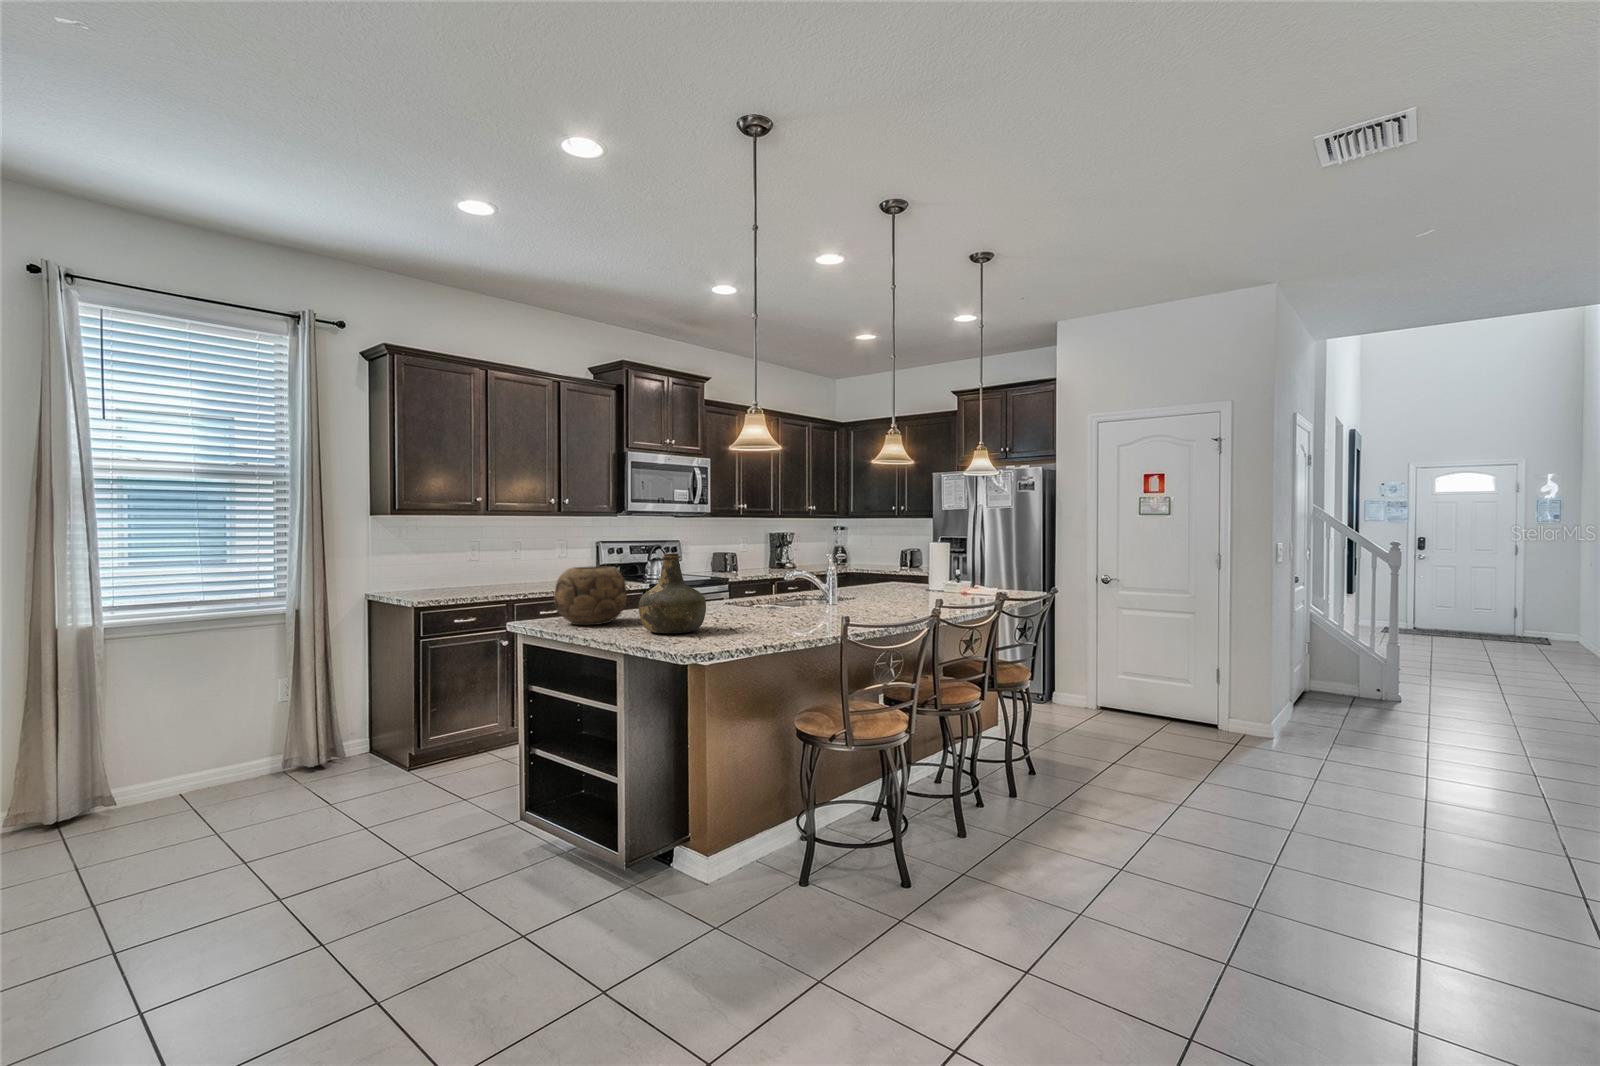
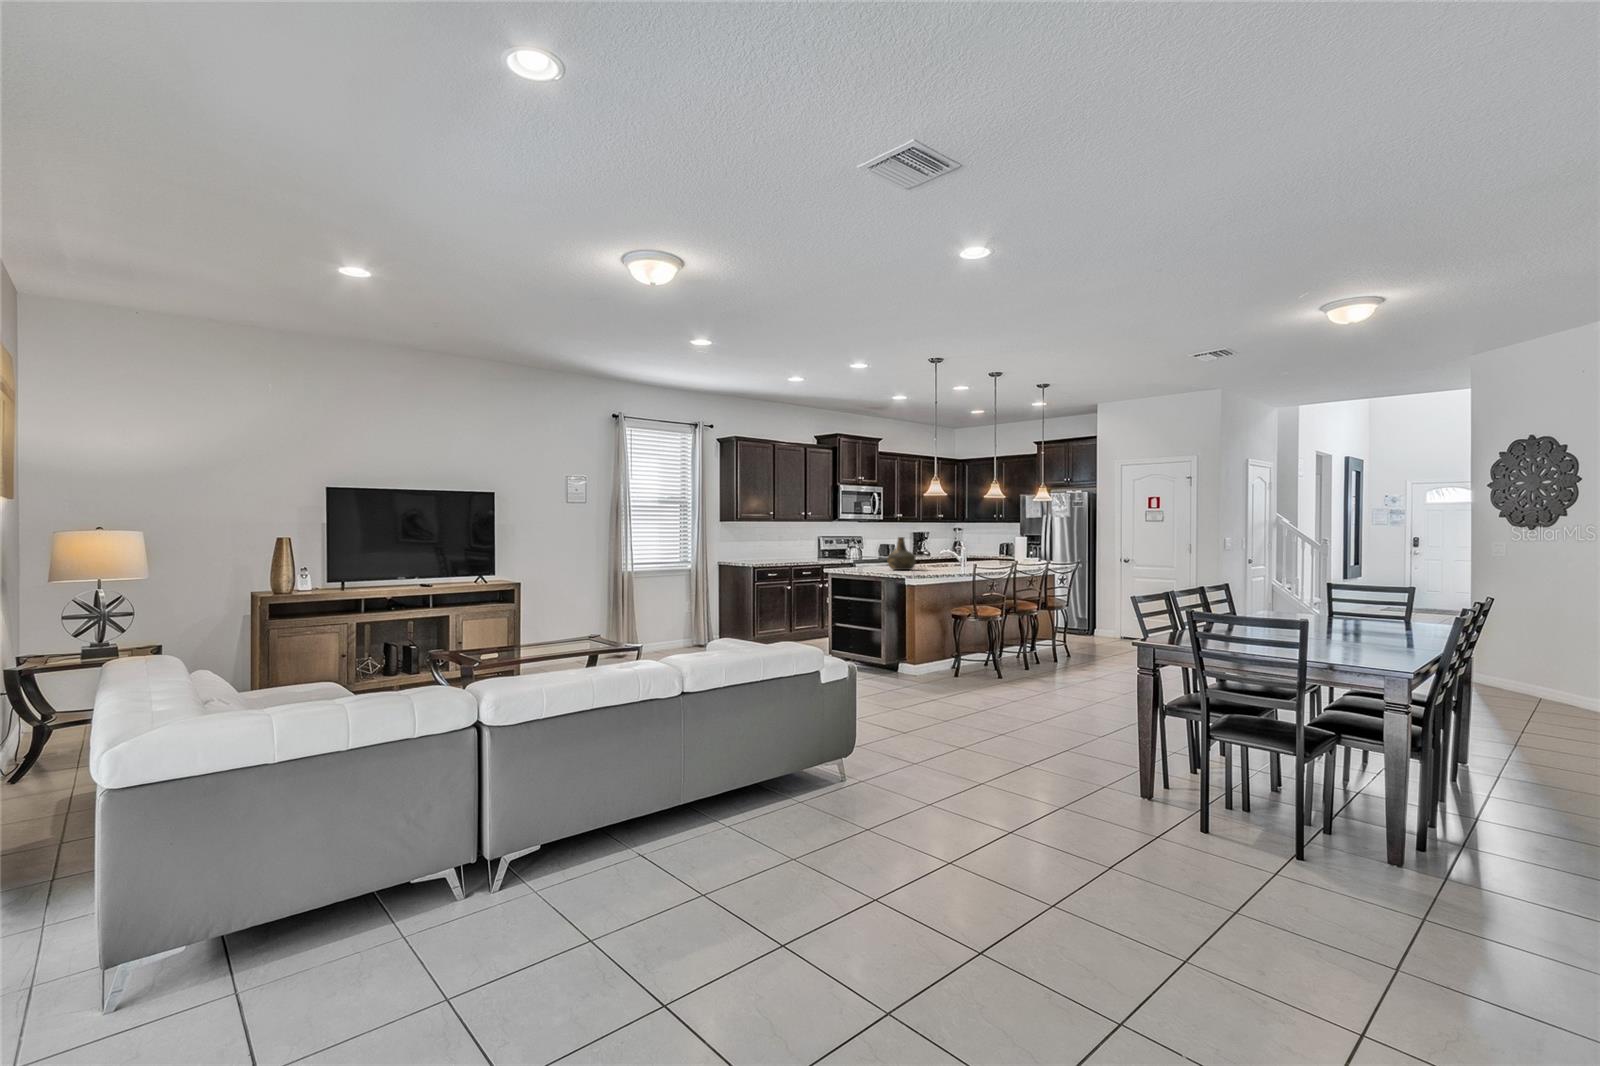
decorative bowl: present [554,566,627,625] -> none [845,544,876,569]

